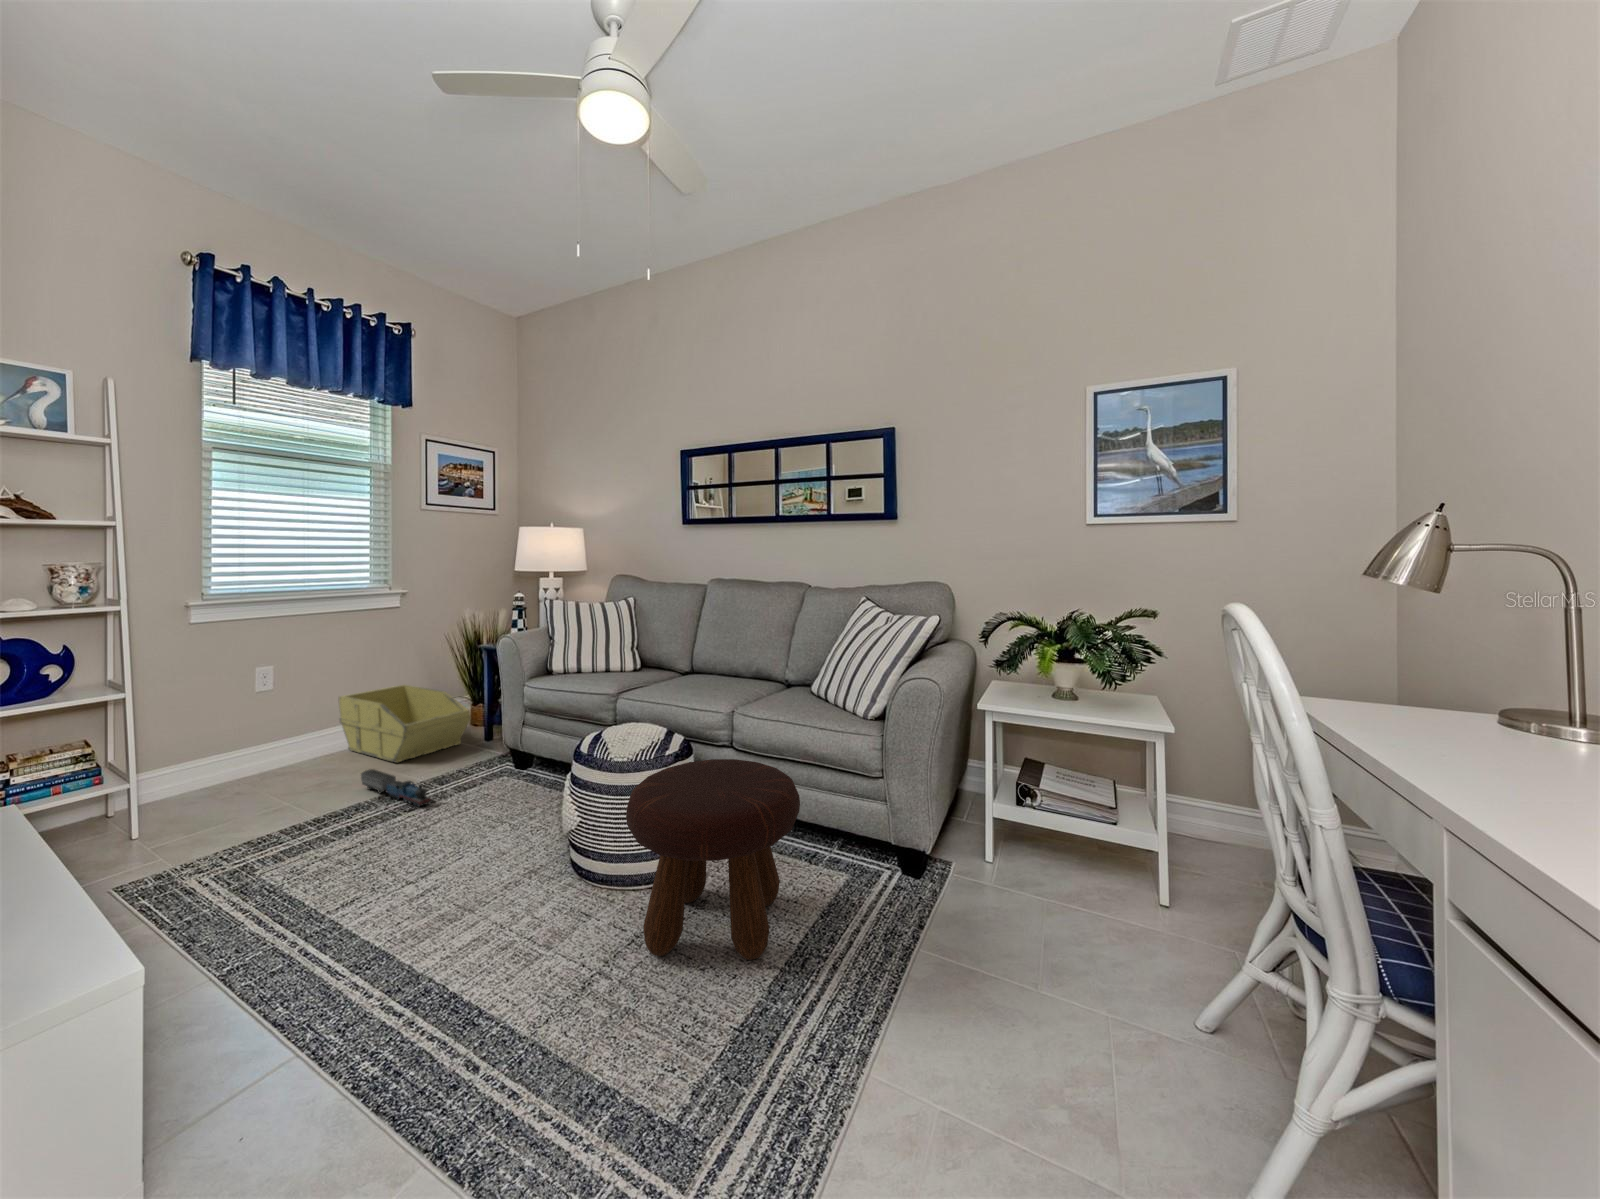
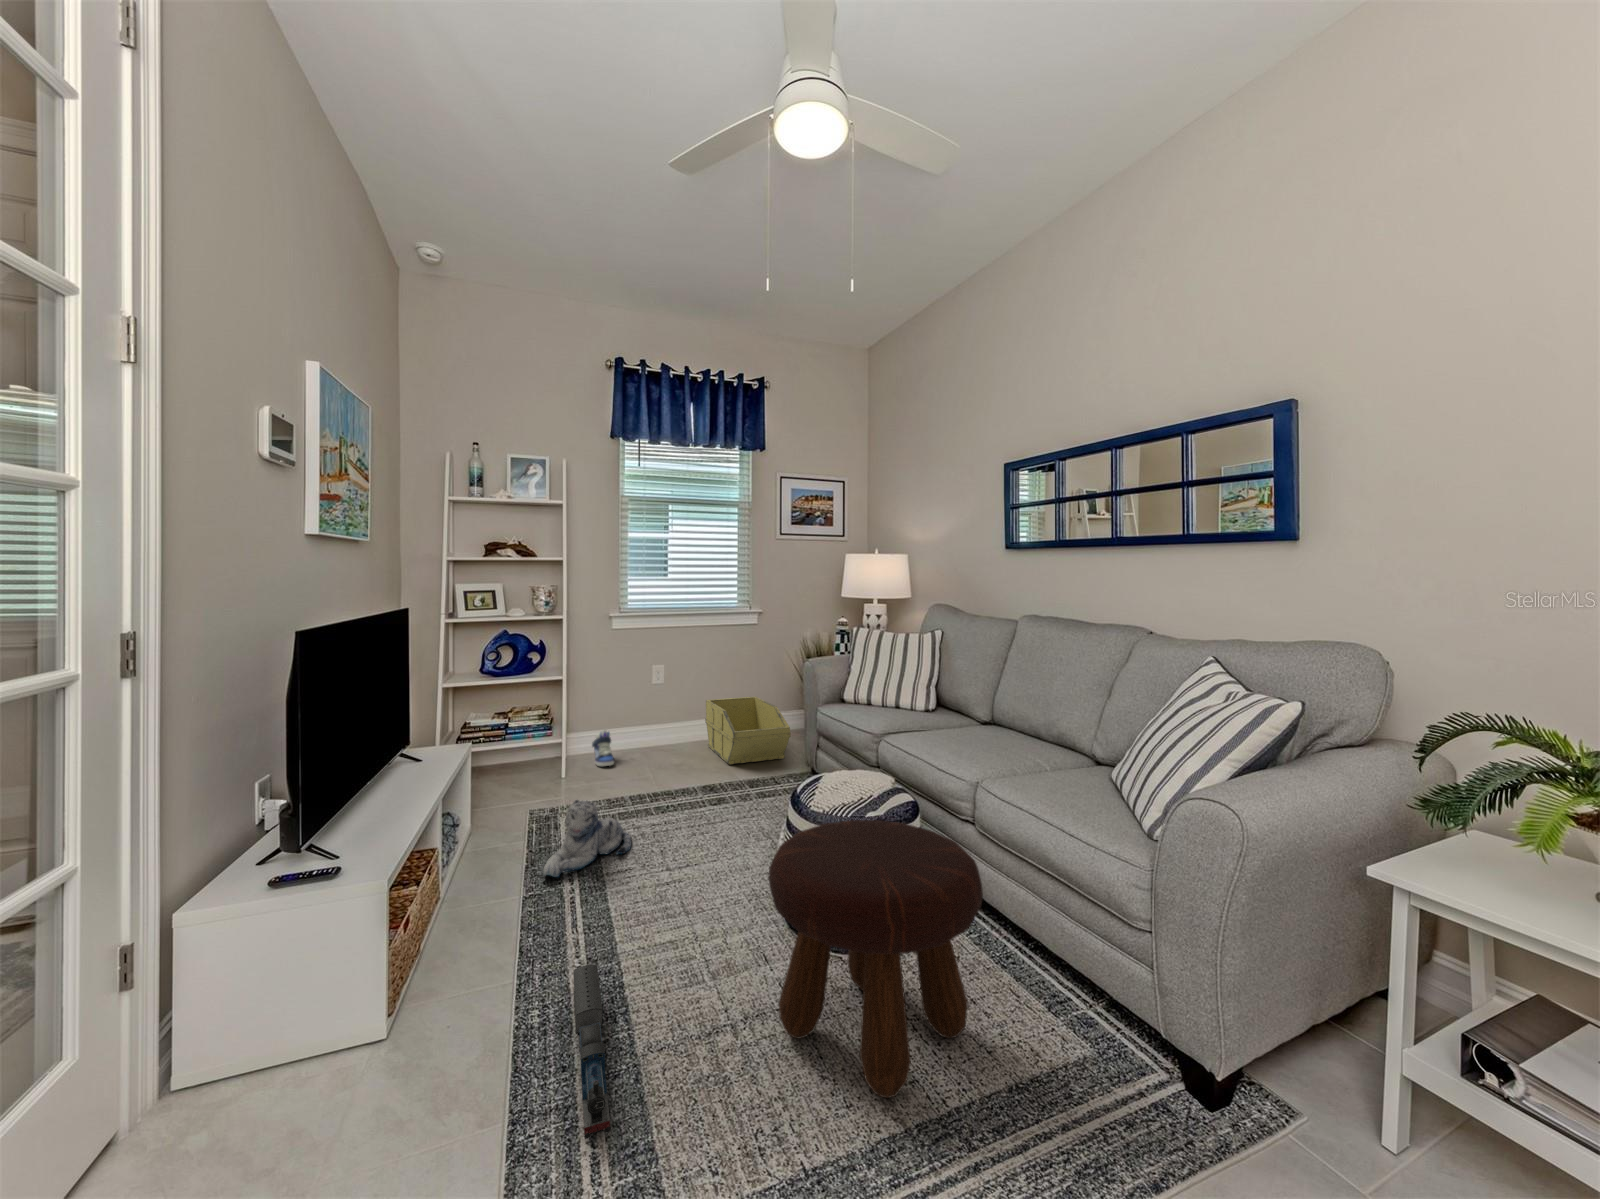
sneaker: none [160,755,212,805] -> present [592,730,614,766]
toy train: present [361,769,432,807] -> present [573,965,611,1139]
plush toy: none [221,836,337,945] -> present [543,800,631,877]

